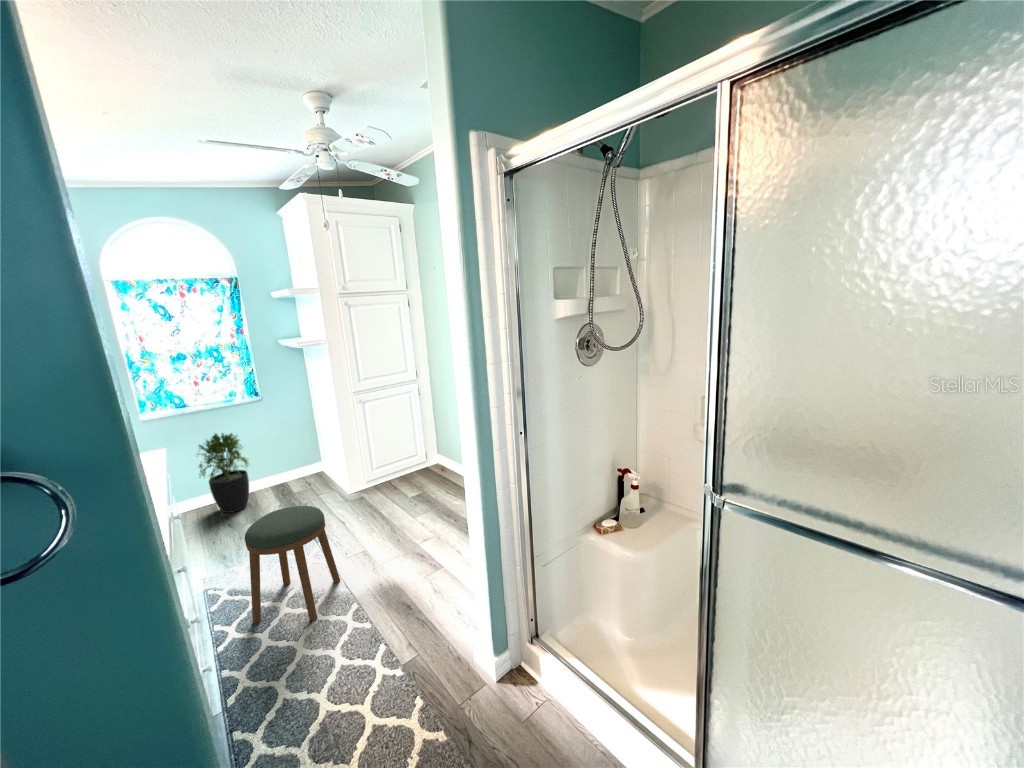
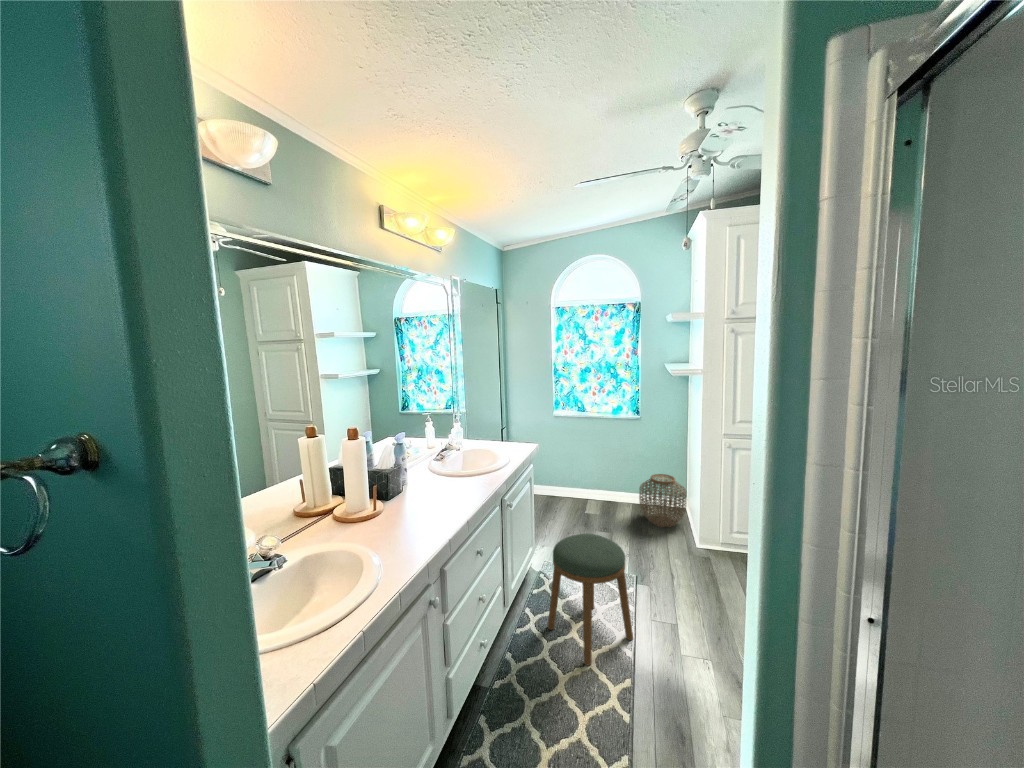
potted plant: present [198,433,249,513] -> none [576,439,618,513]
woven basket: none [280,446,329,497] -> present [639,474,687,527]

